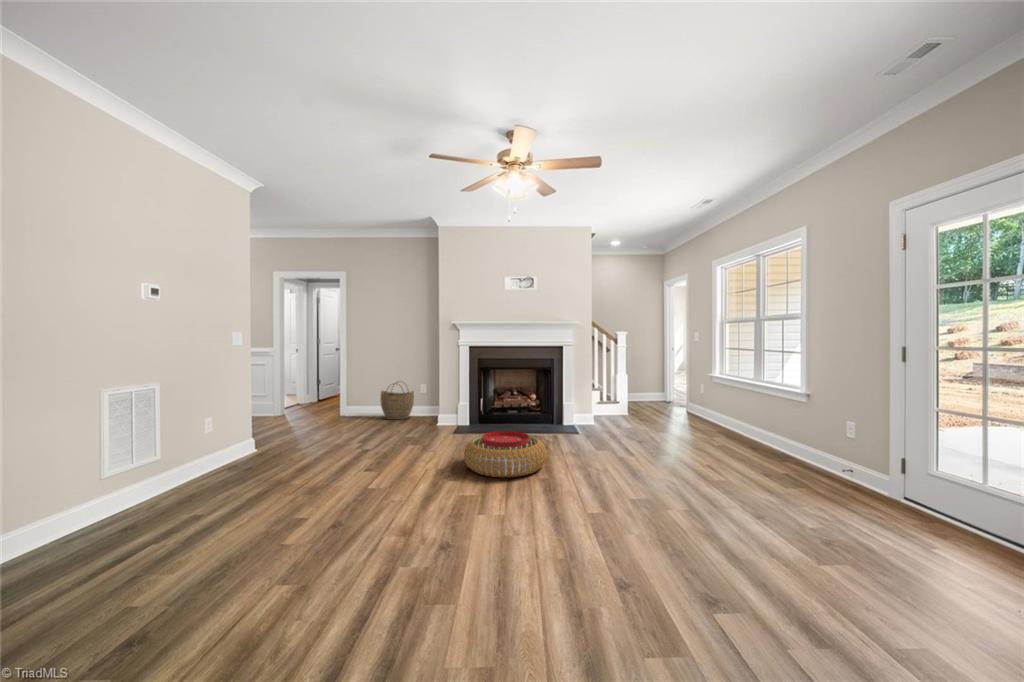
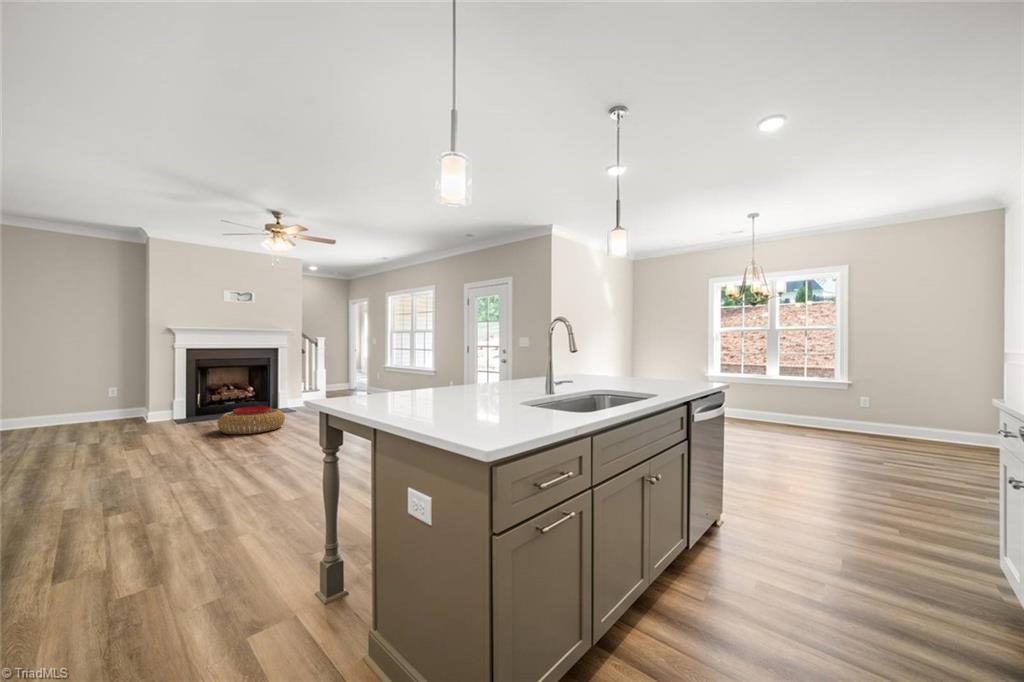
woven basket: present [380,383,414,420] -> none [58,386,106,426]

